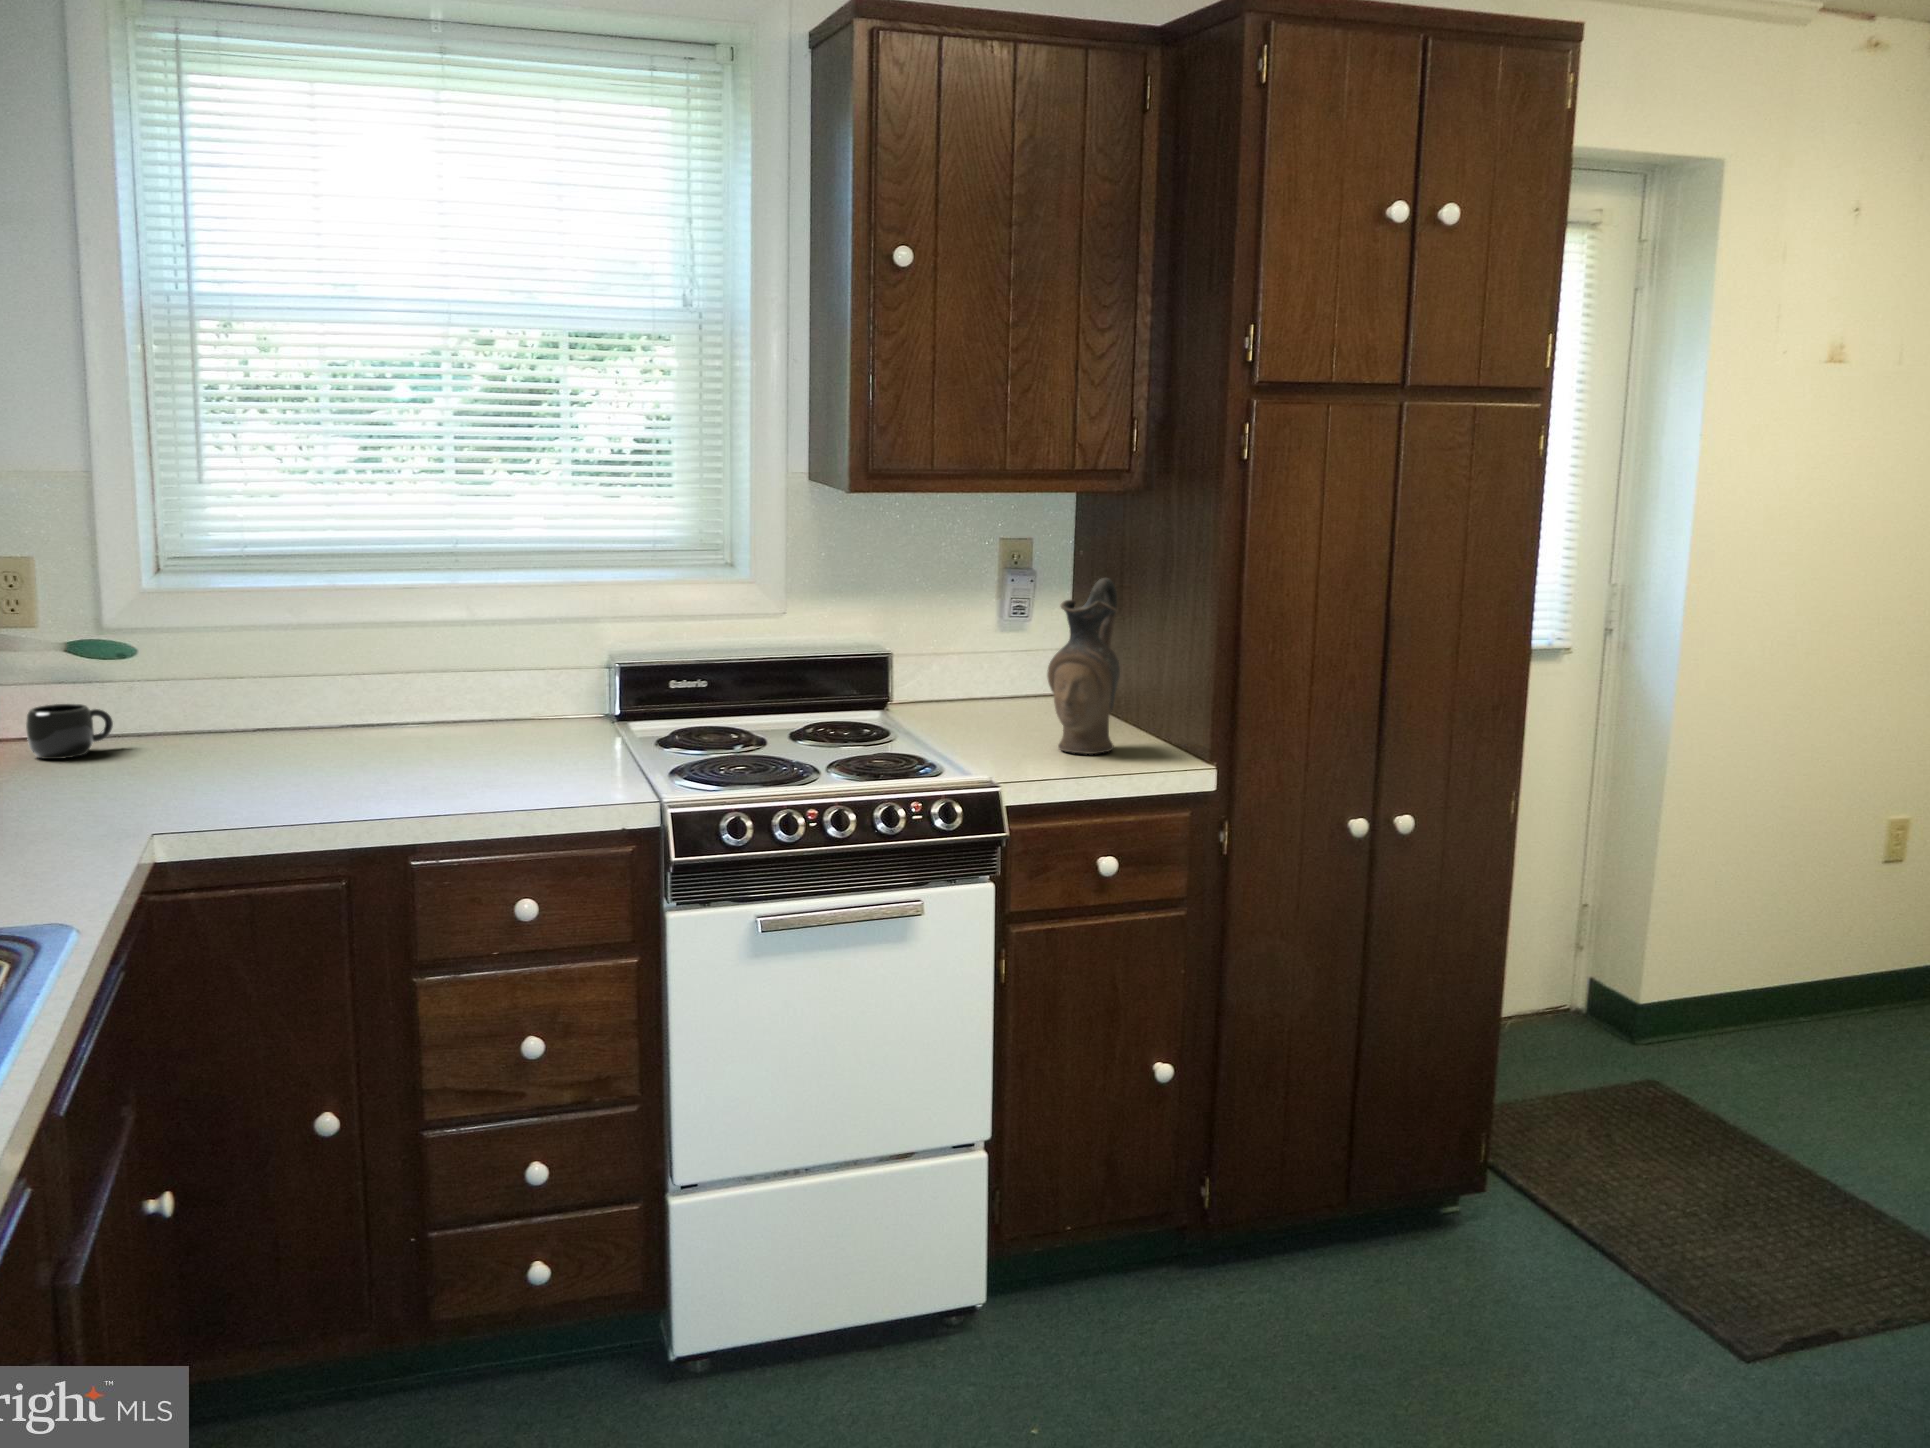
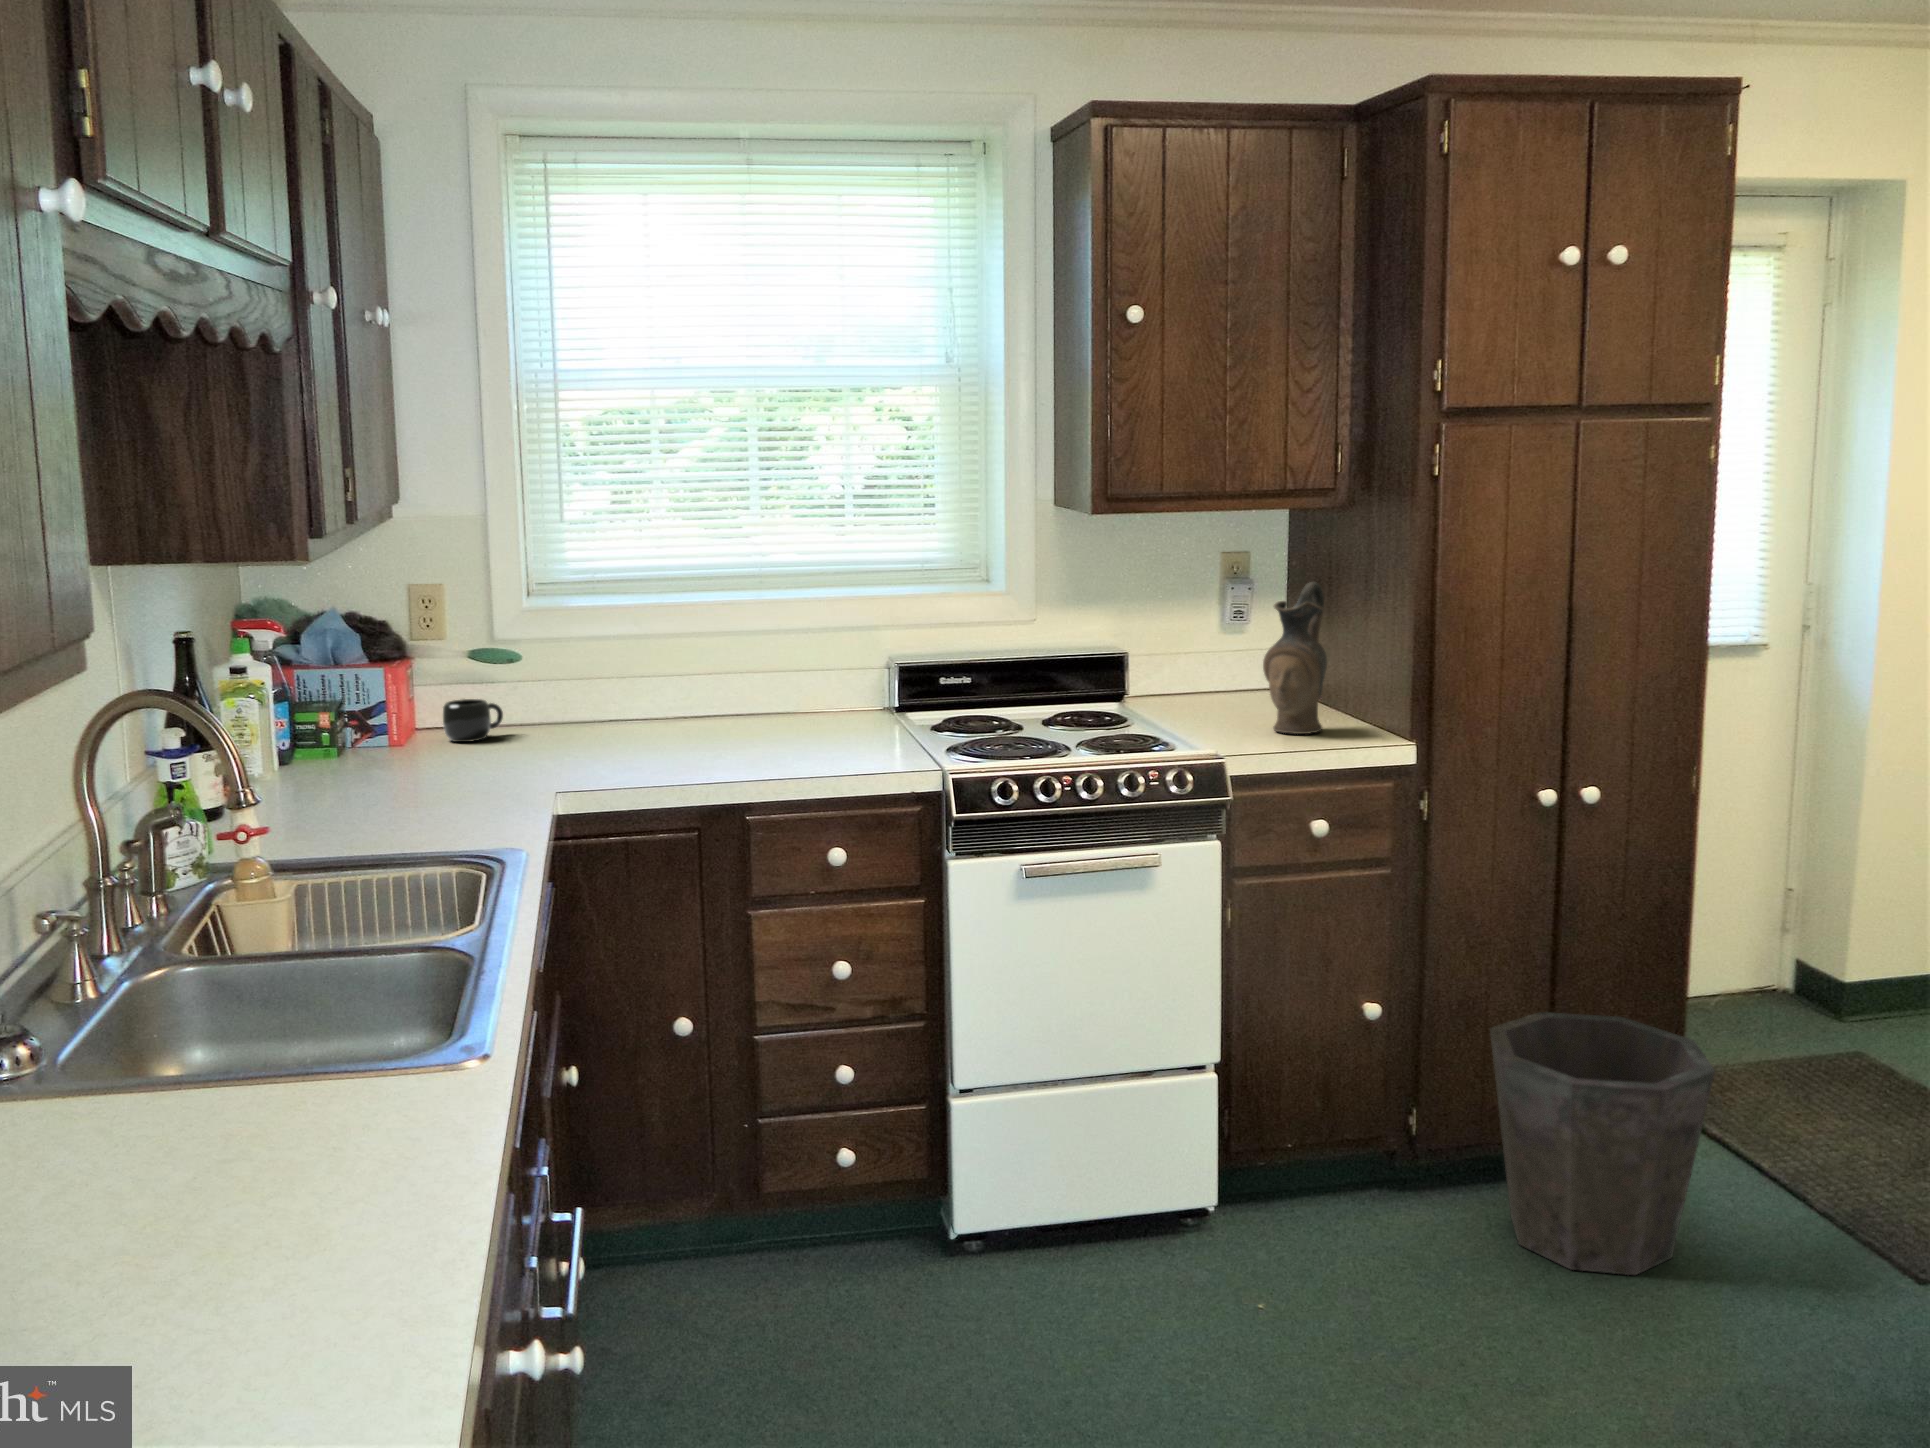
waste bin: none [1293,1067,1537,1371] -> present [1490,1012,1715,1275]

